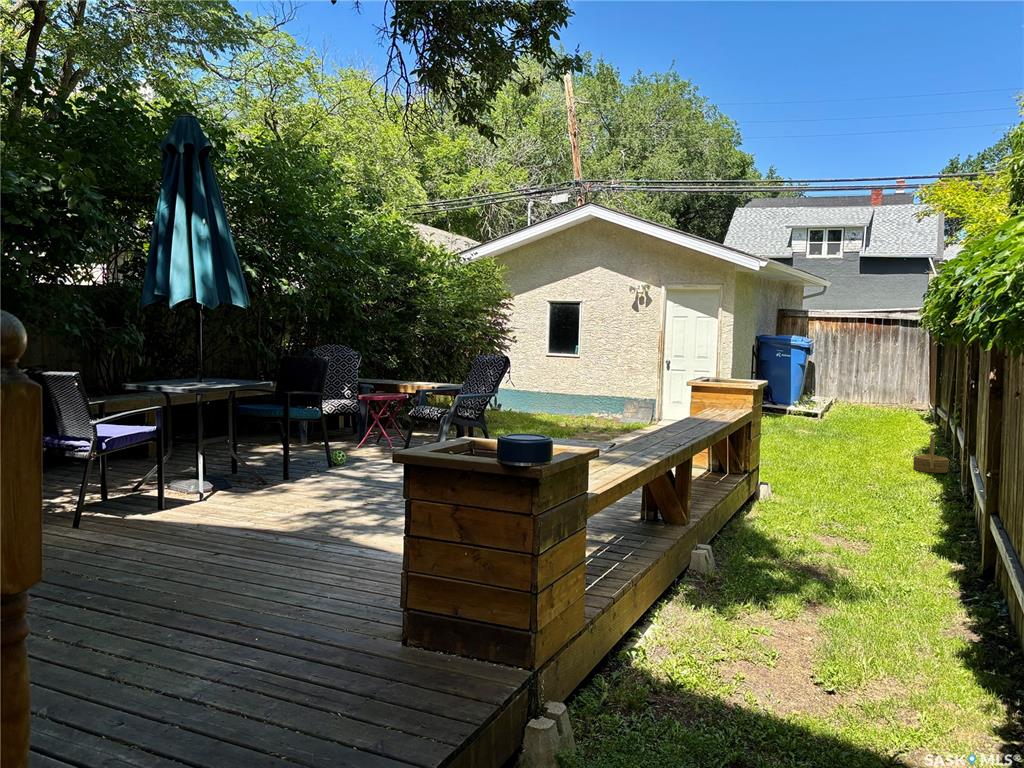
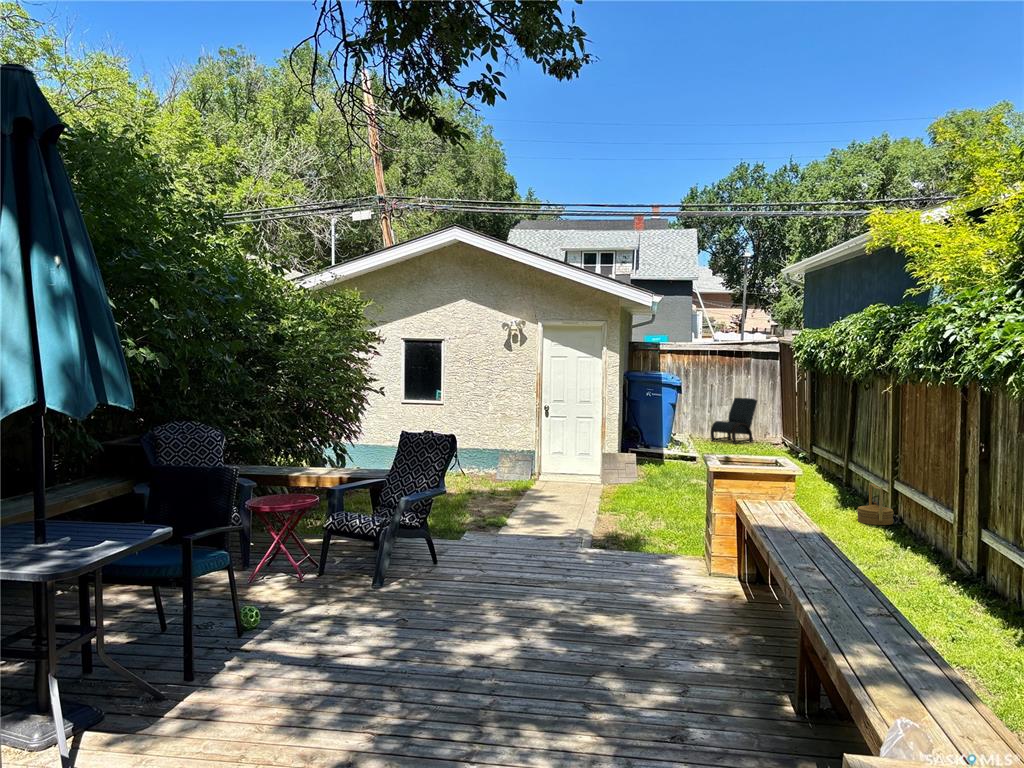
lounge chair: none [853,364,905,408] -> present [710,398,757,444]

